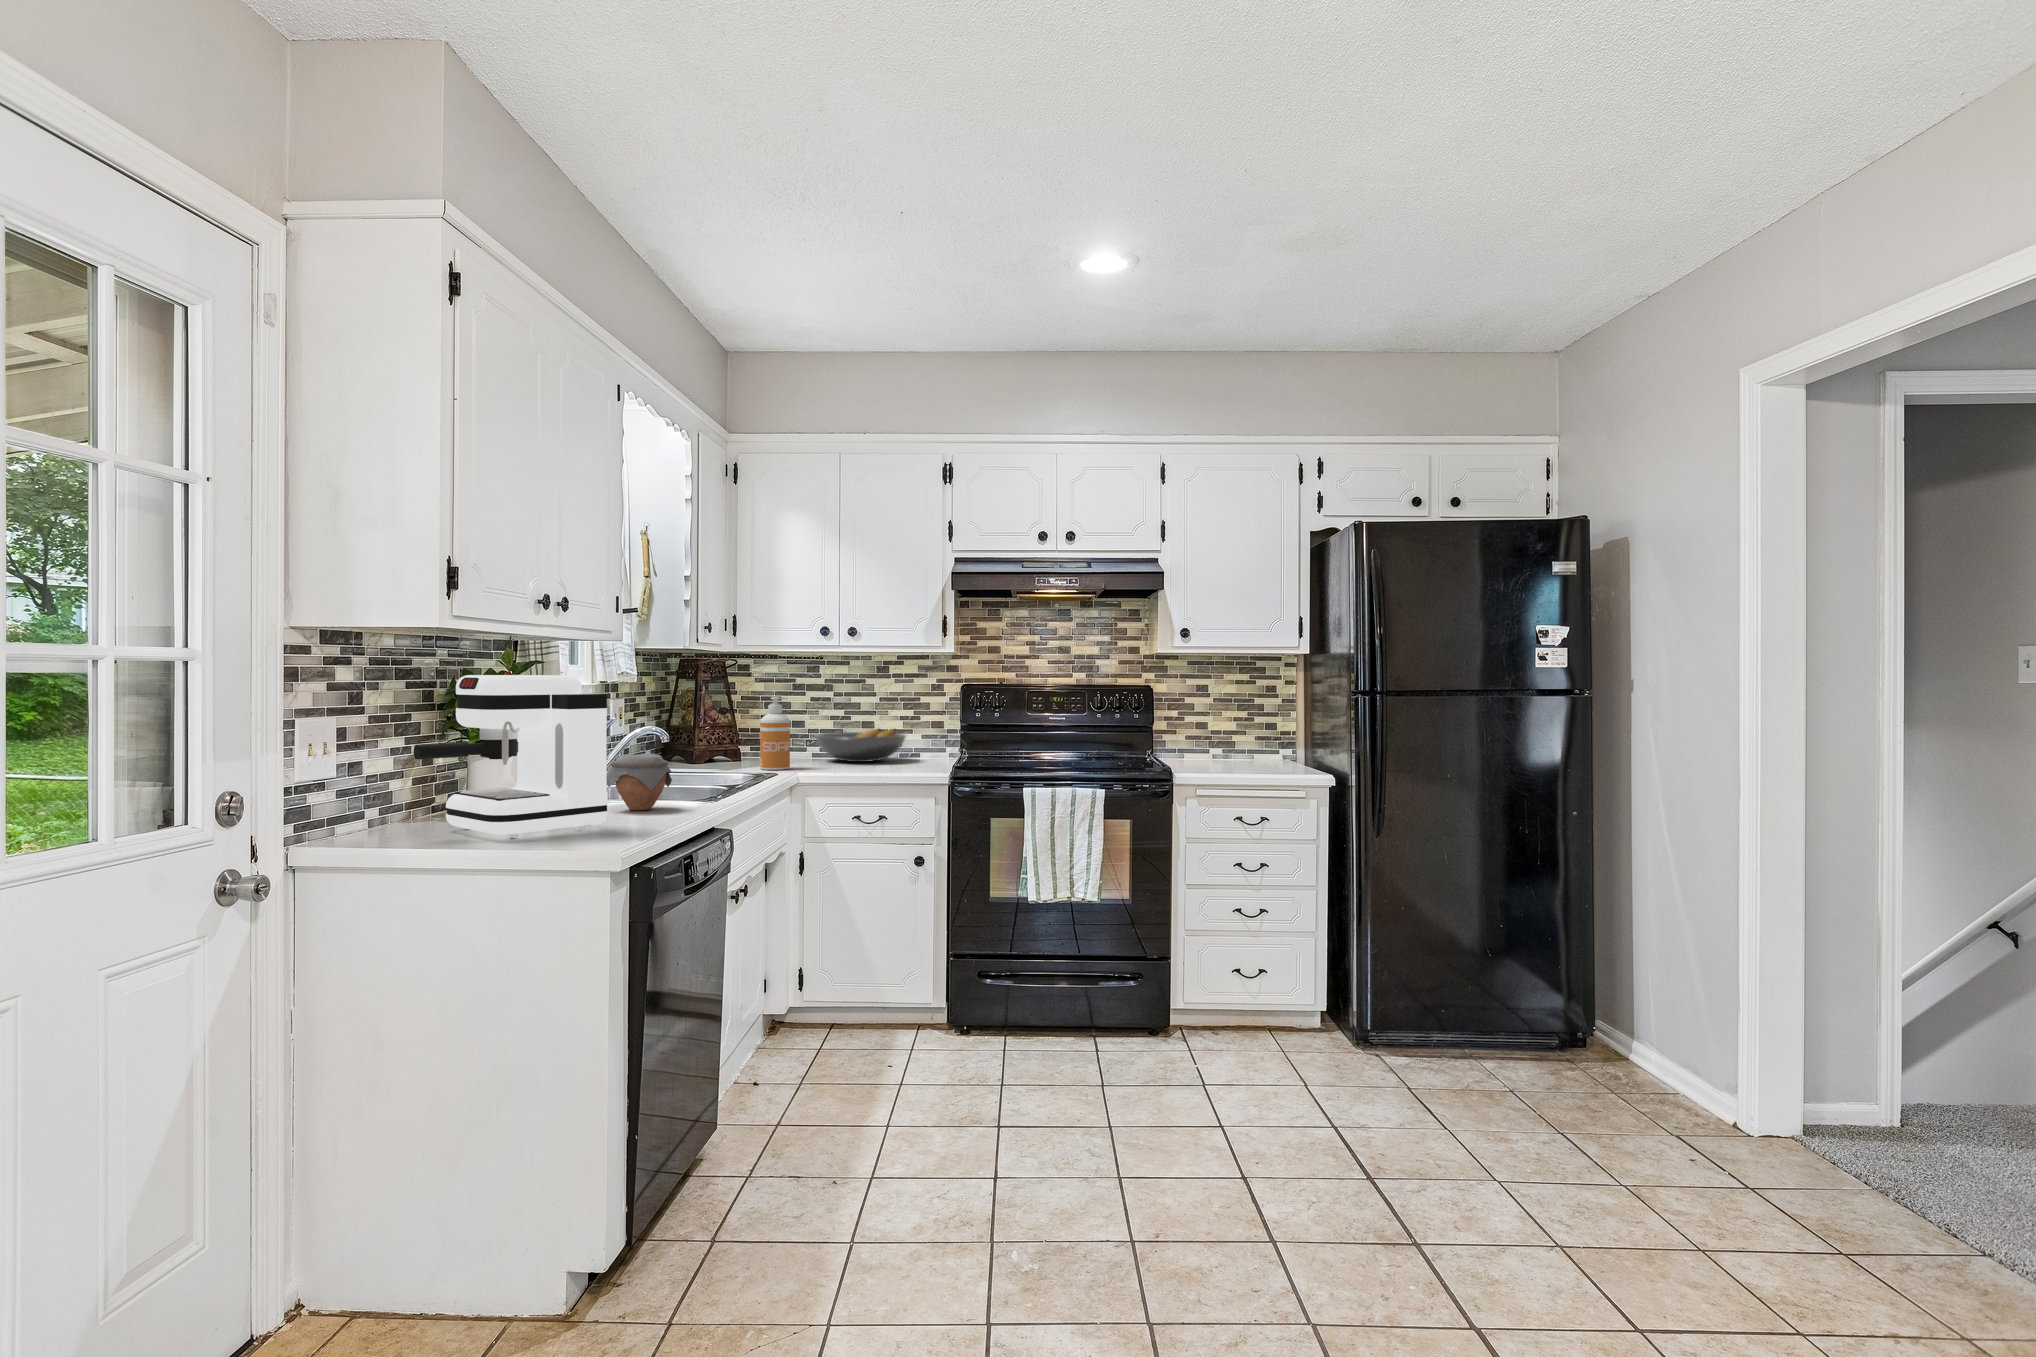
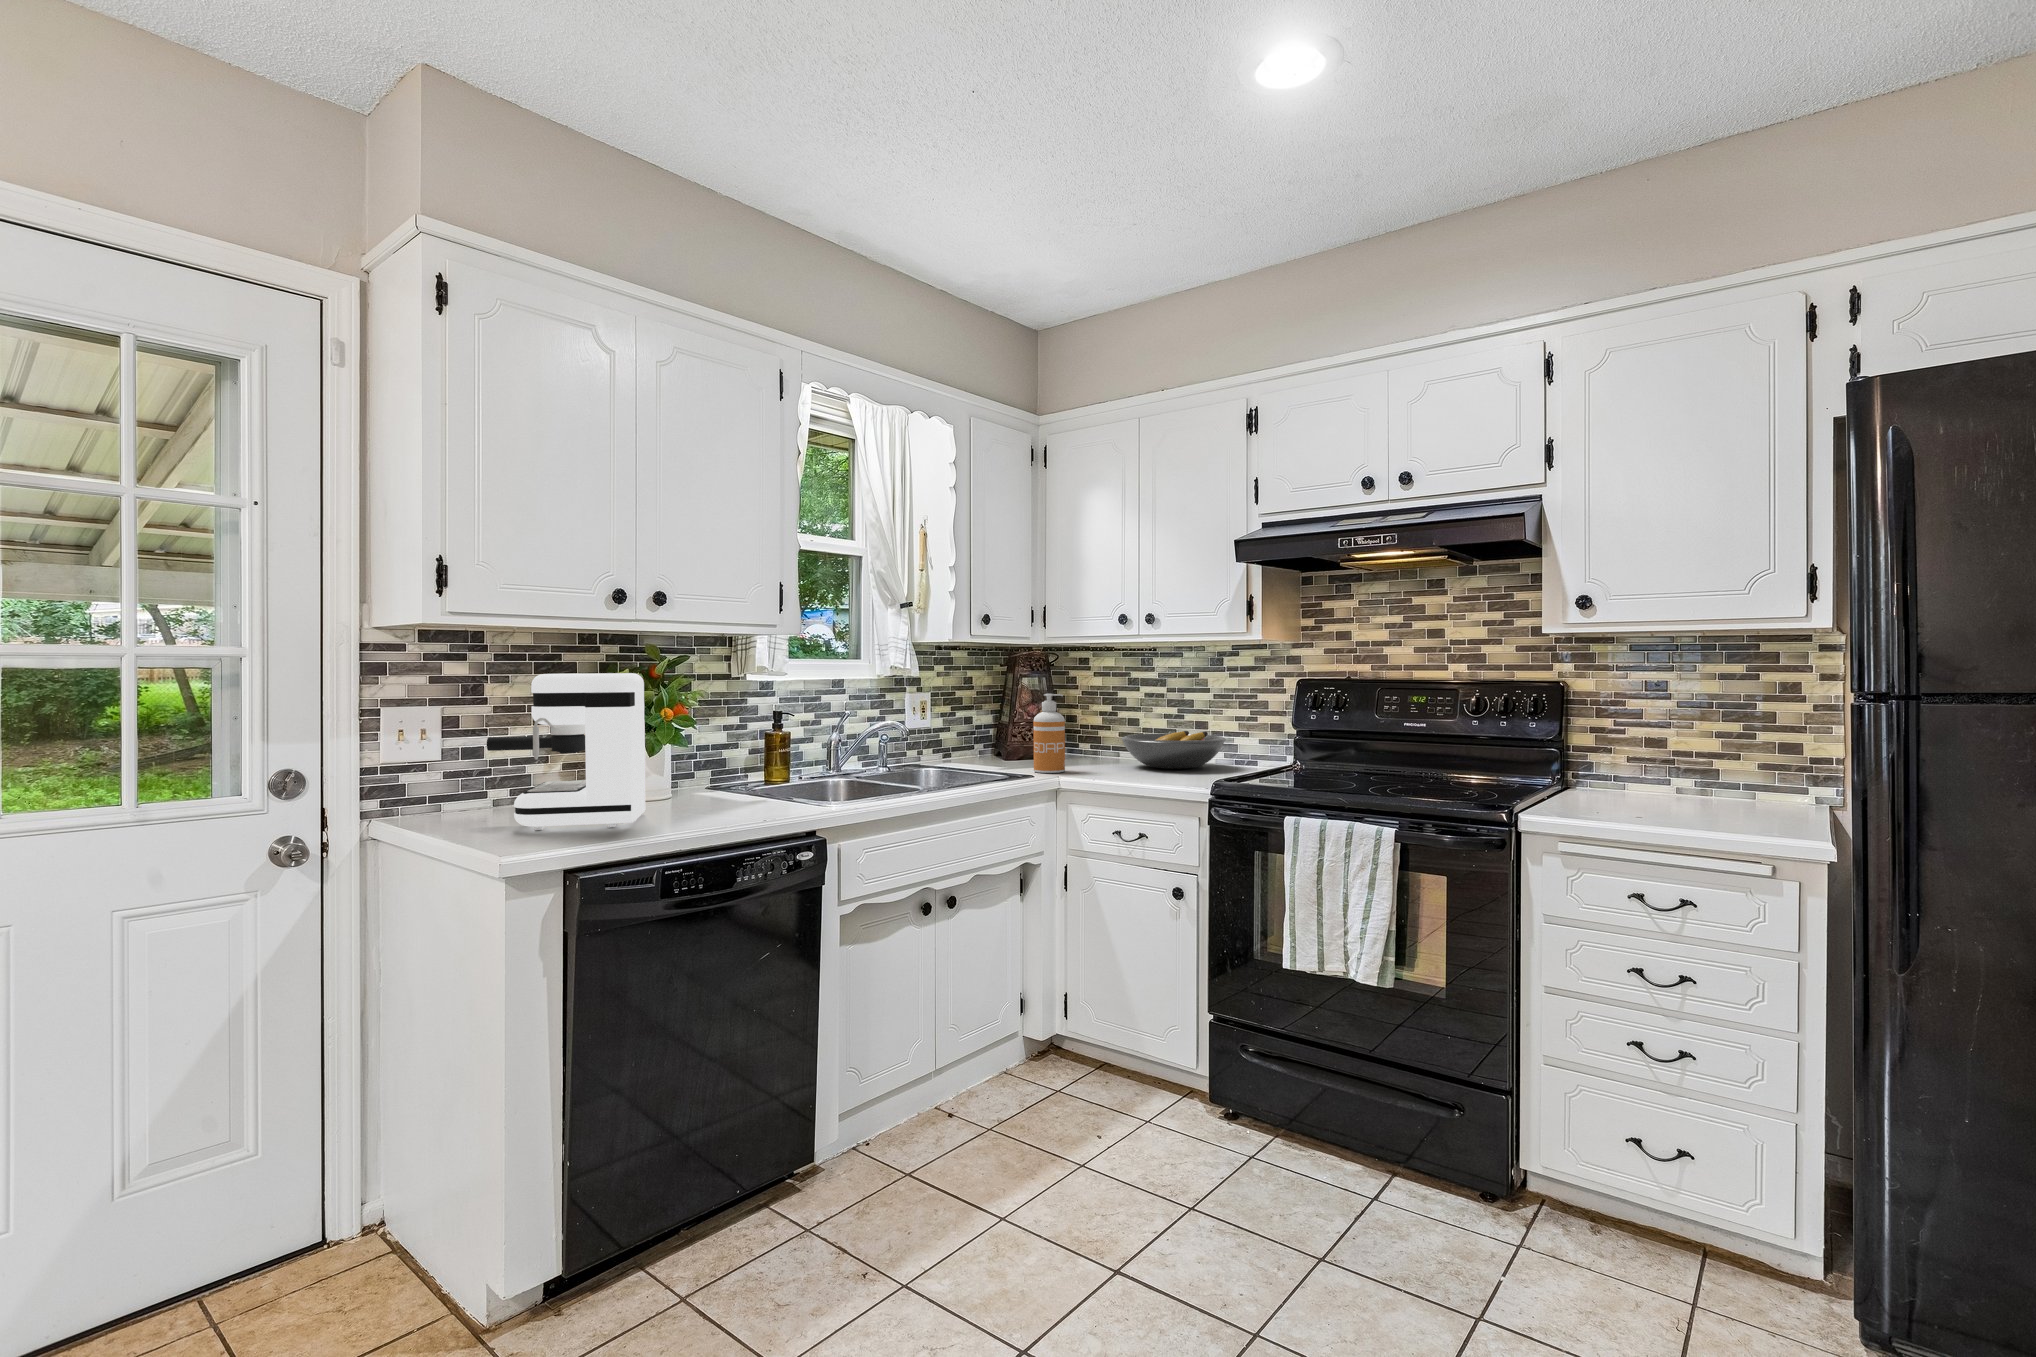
jar: present [606,753,672,810] -> none [714,752,777,811]

